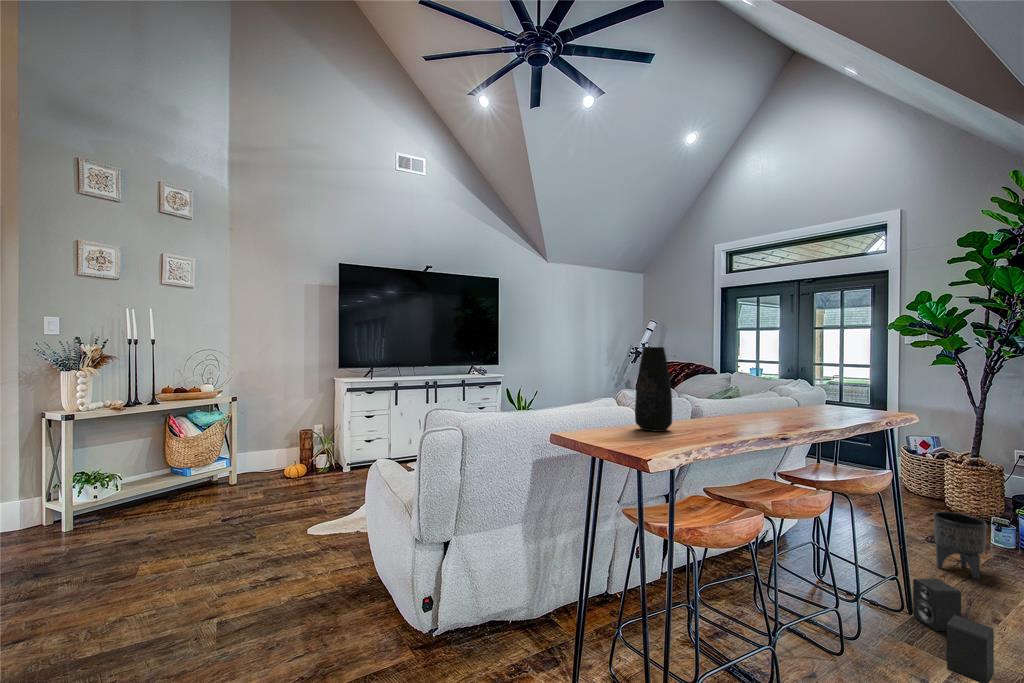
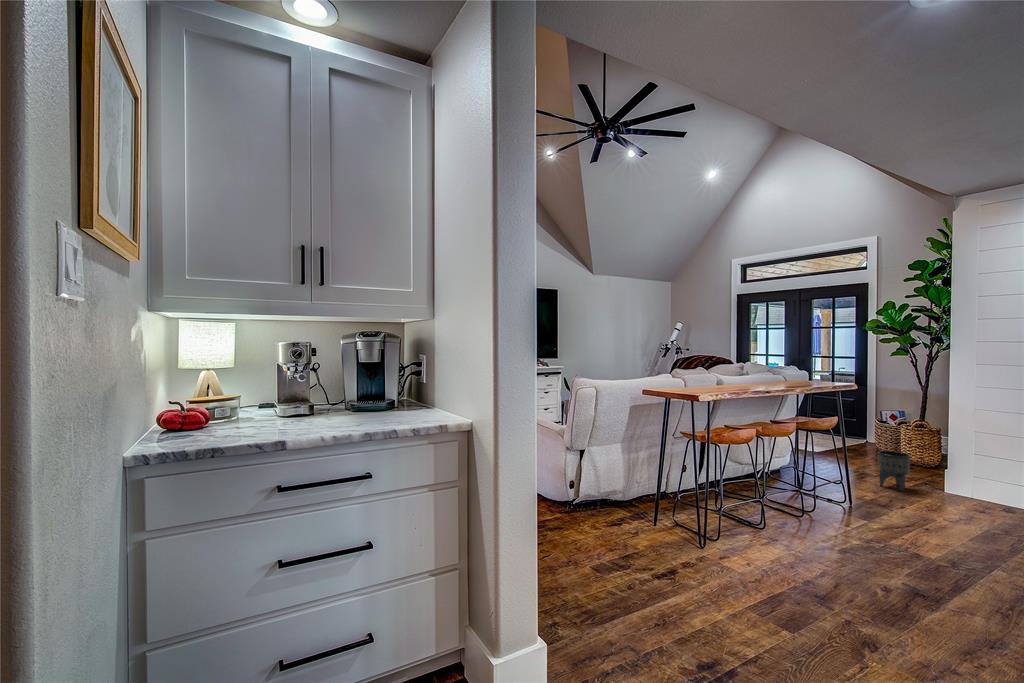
vase: present [635,347,672,431] -> none [687,341,708,389]
speaker: present [913,579,994,683] -> none [854,481,890,526]

